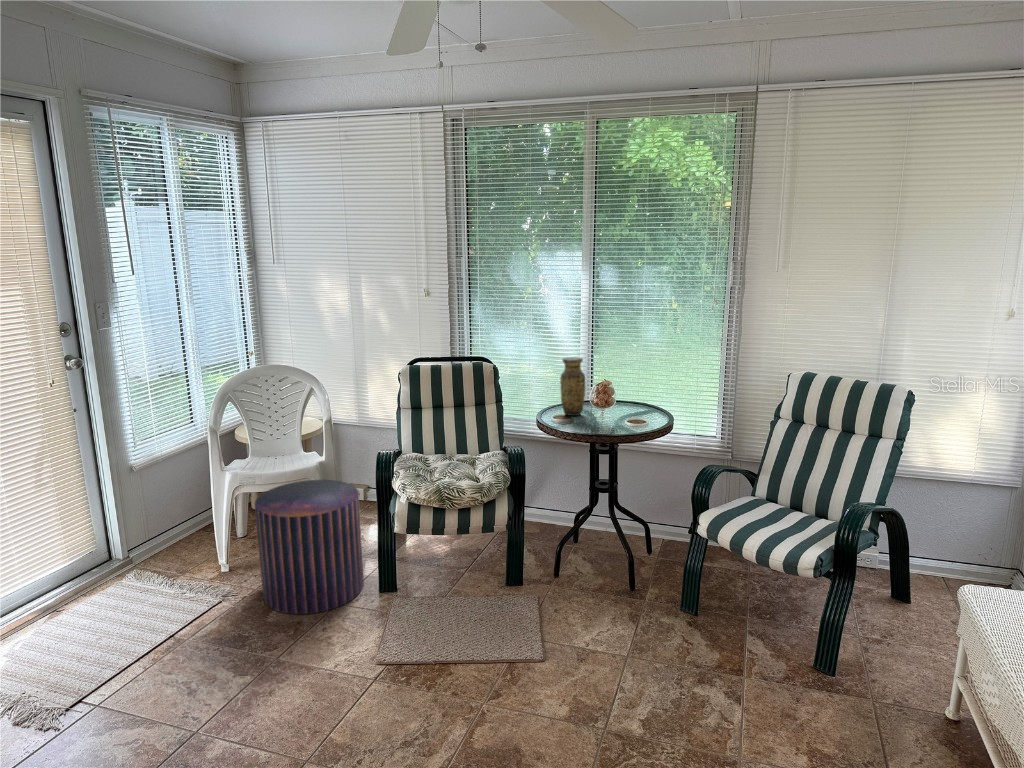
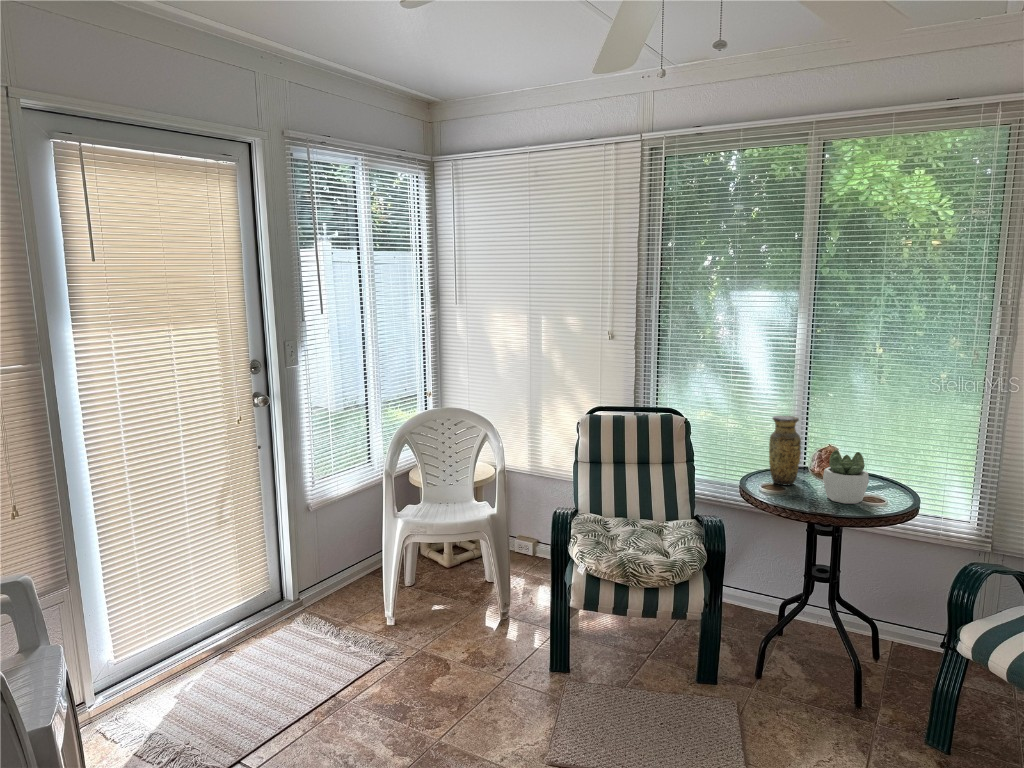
succulent plant: none [602,384,636,427] -> present [823,450,869,504]
pouf: present [255,480,364,614] -> none [423,536,533,688]

